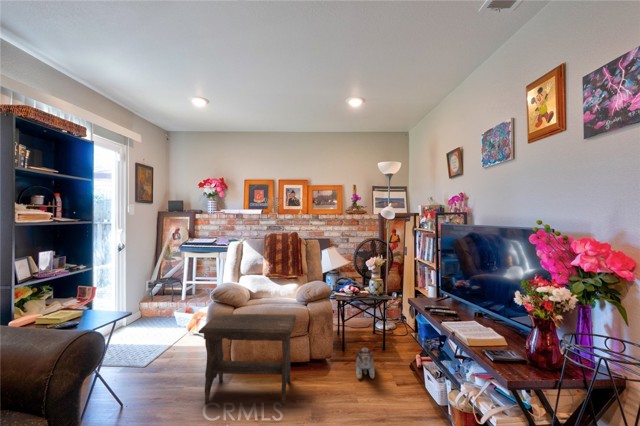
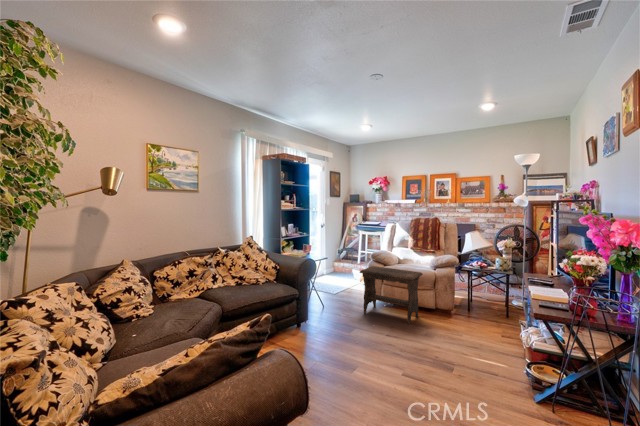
plush toy: present [355,347,374,379] -> none [467,303,488,328]

